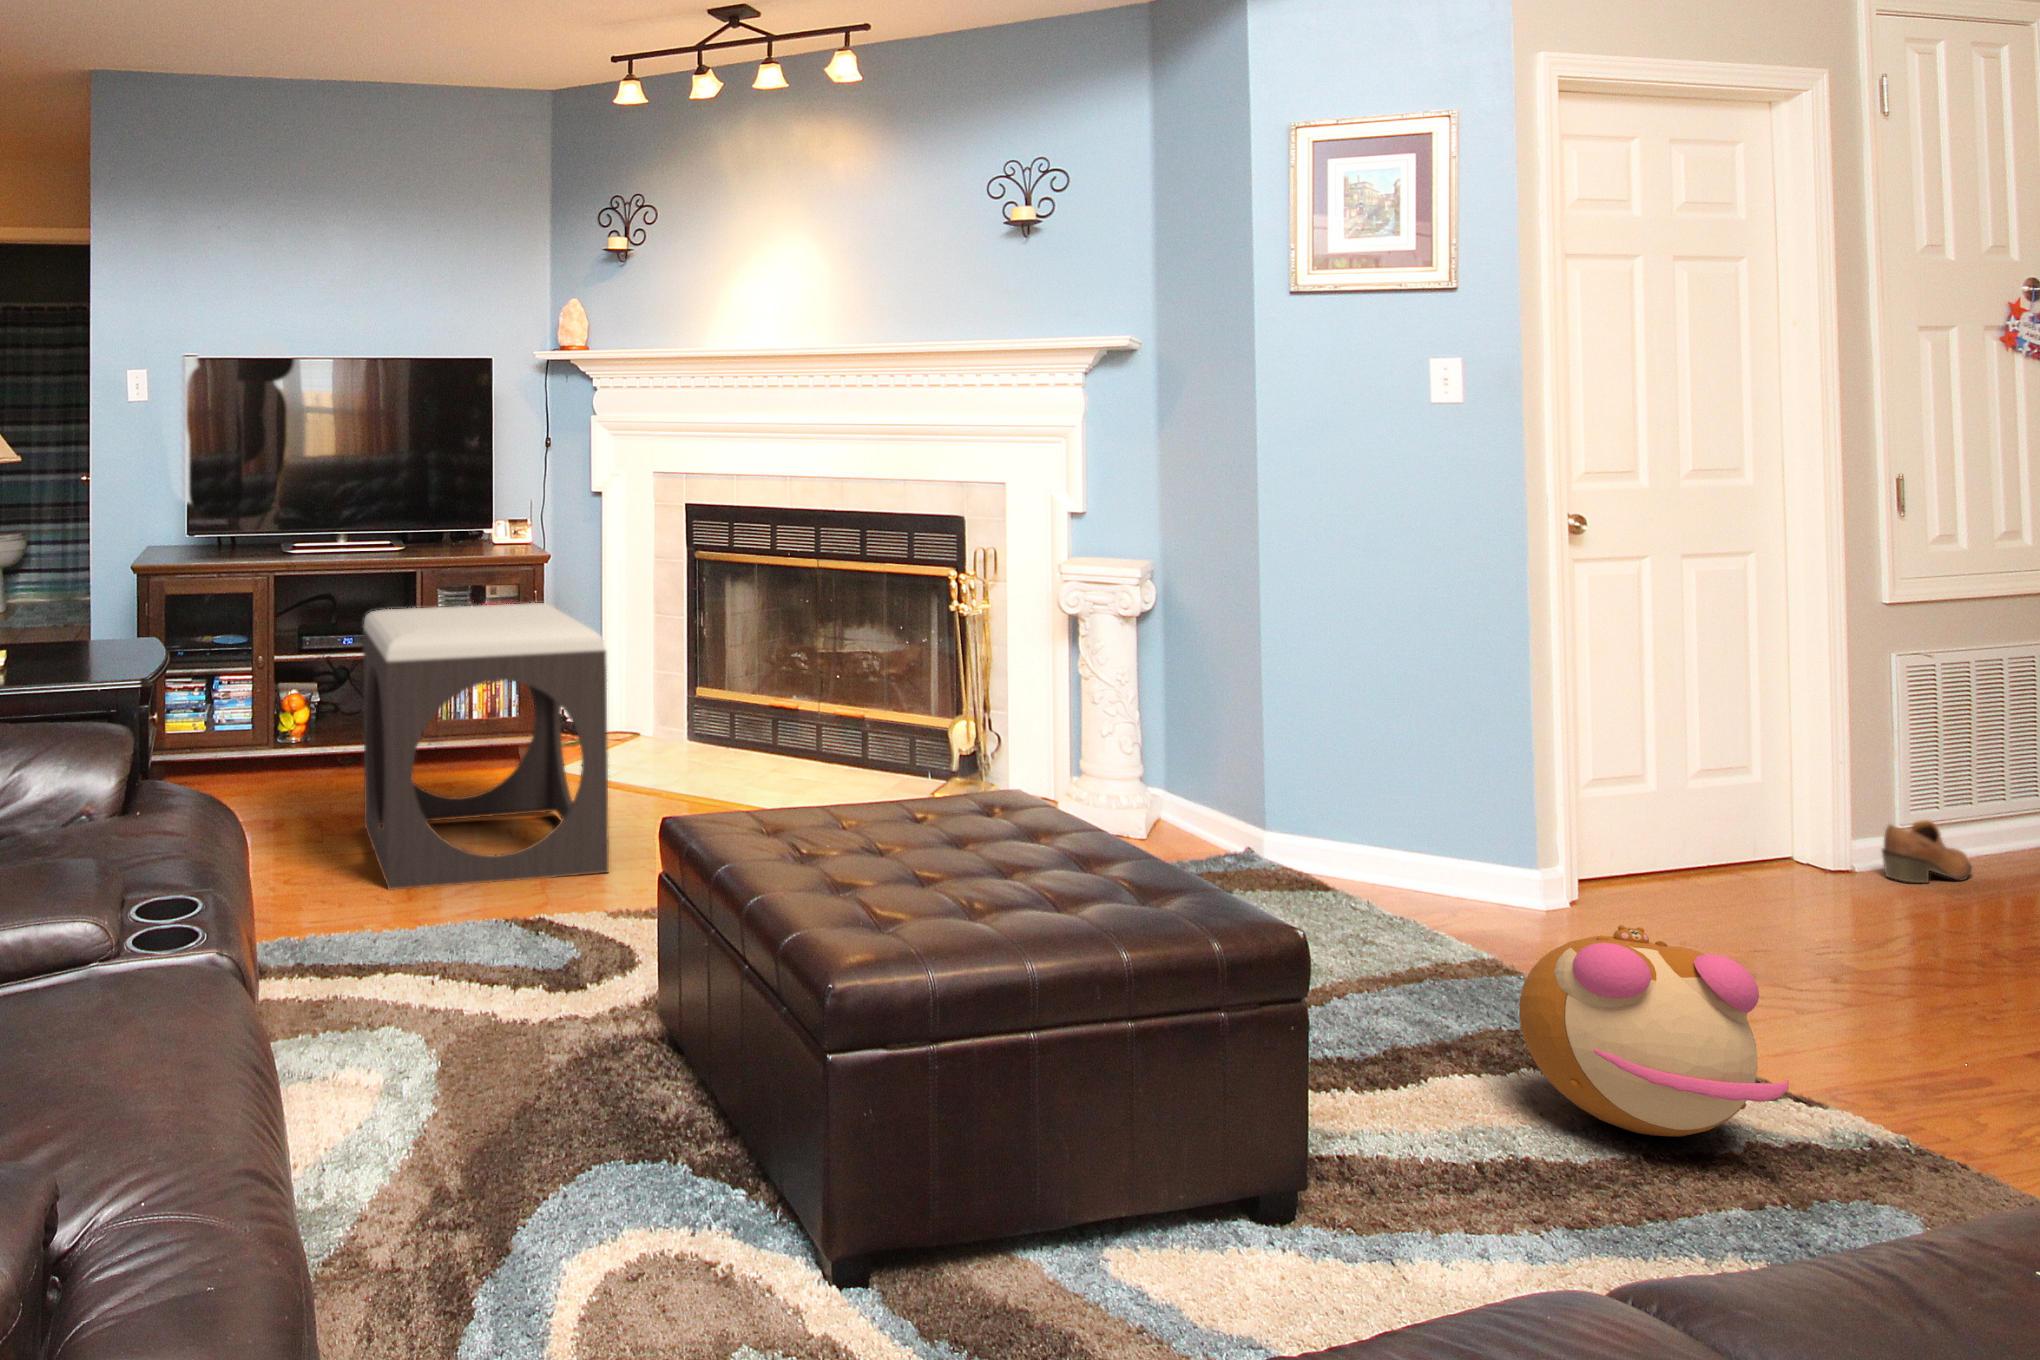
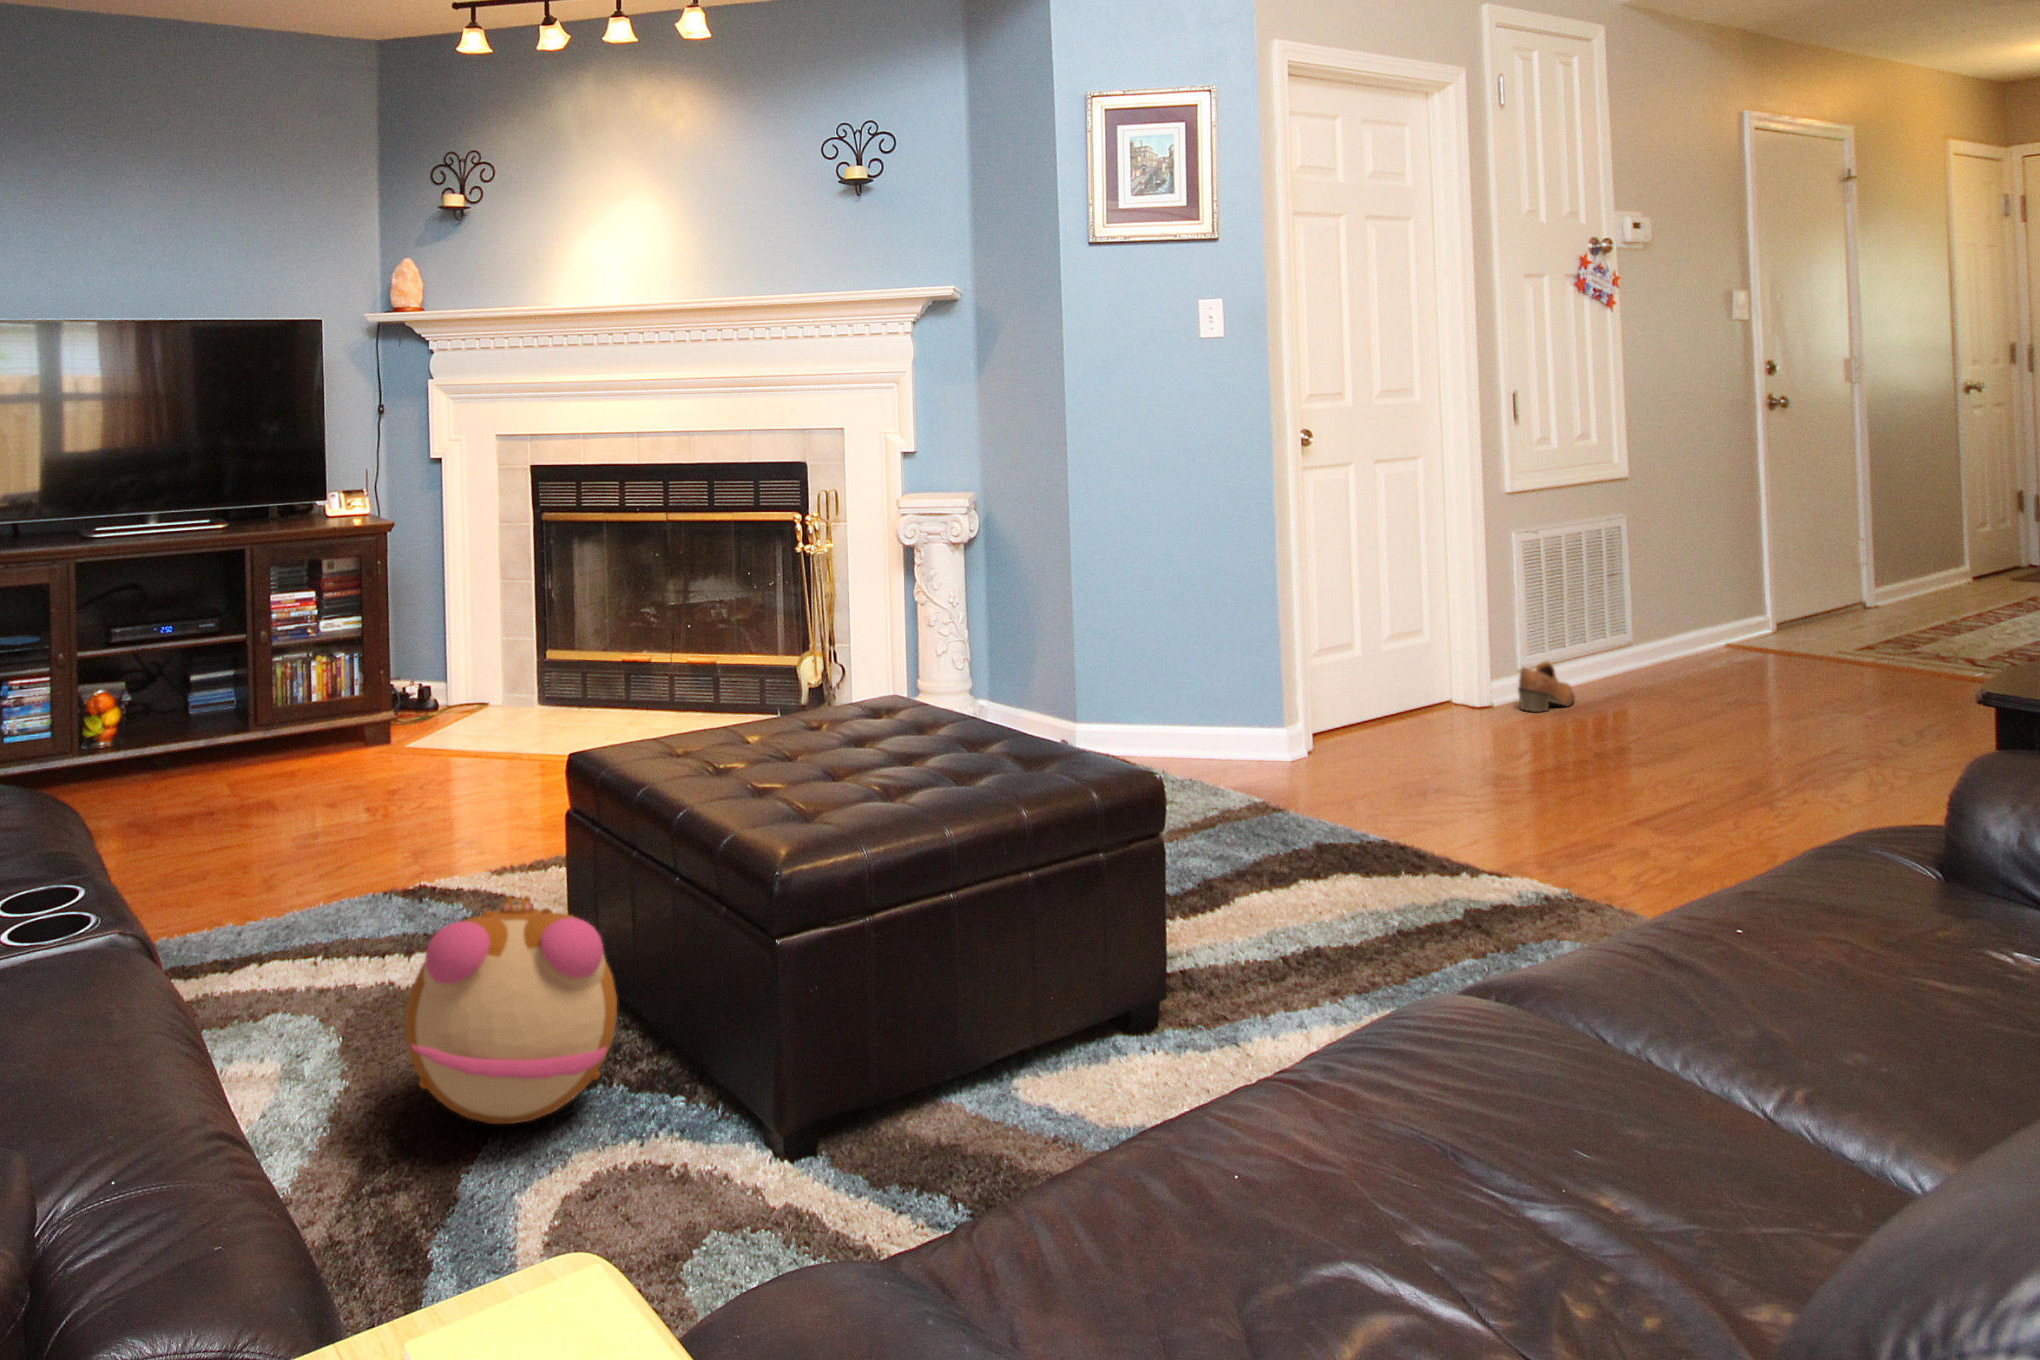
footstool: present [363,603,609,890] -> none [194,570,483,886]
plush toy: present [1519,925,1789,1136] -> present [405,896,617,1124]

